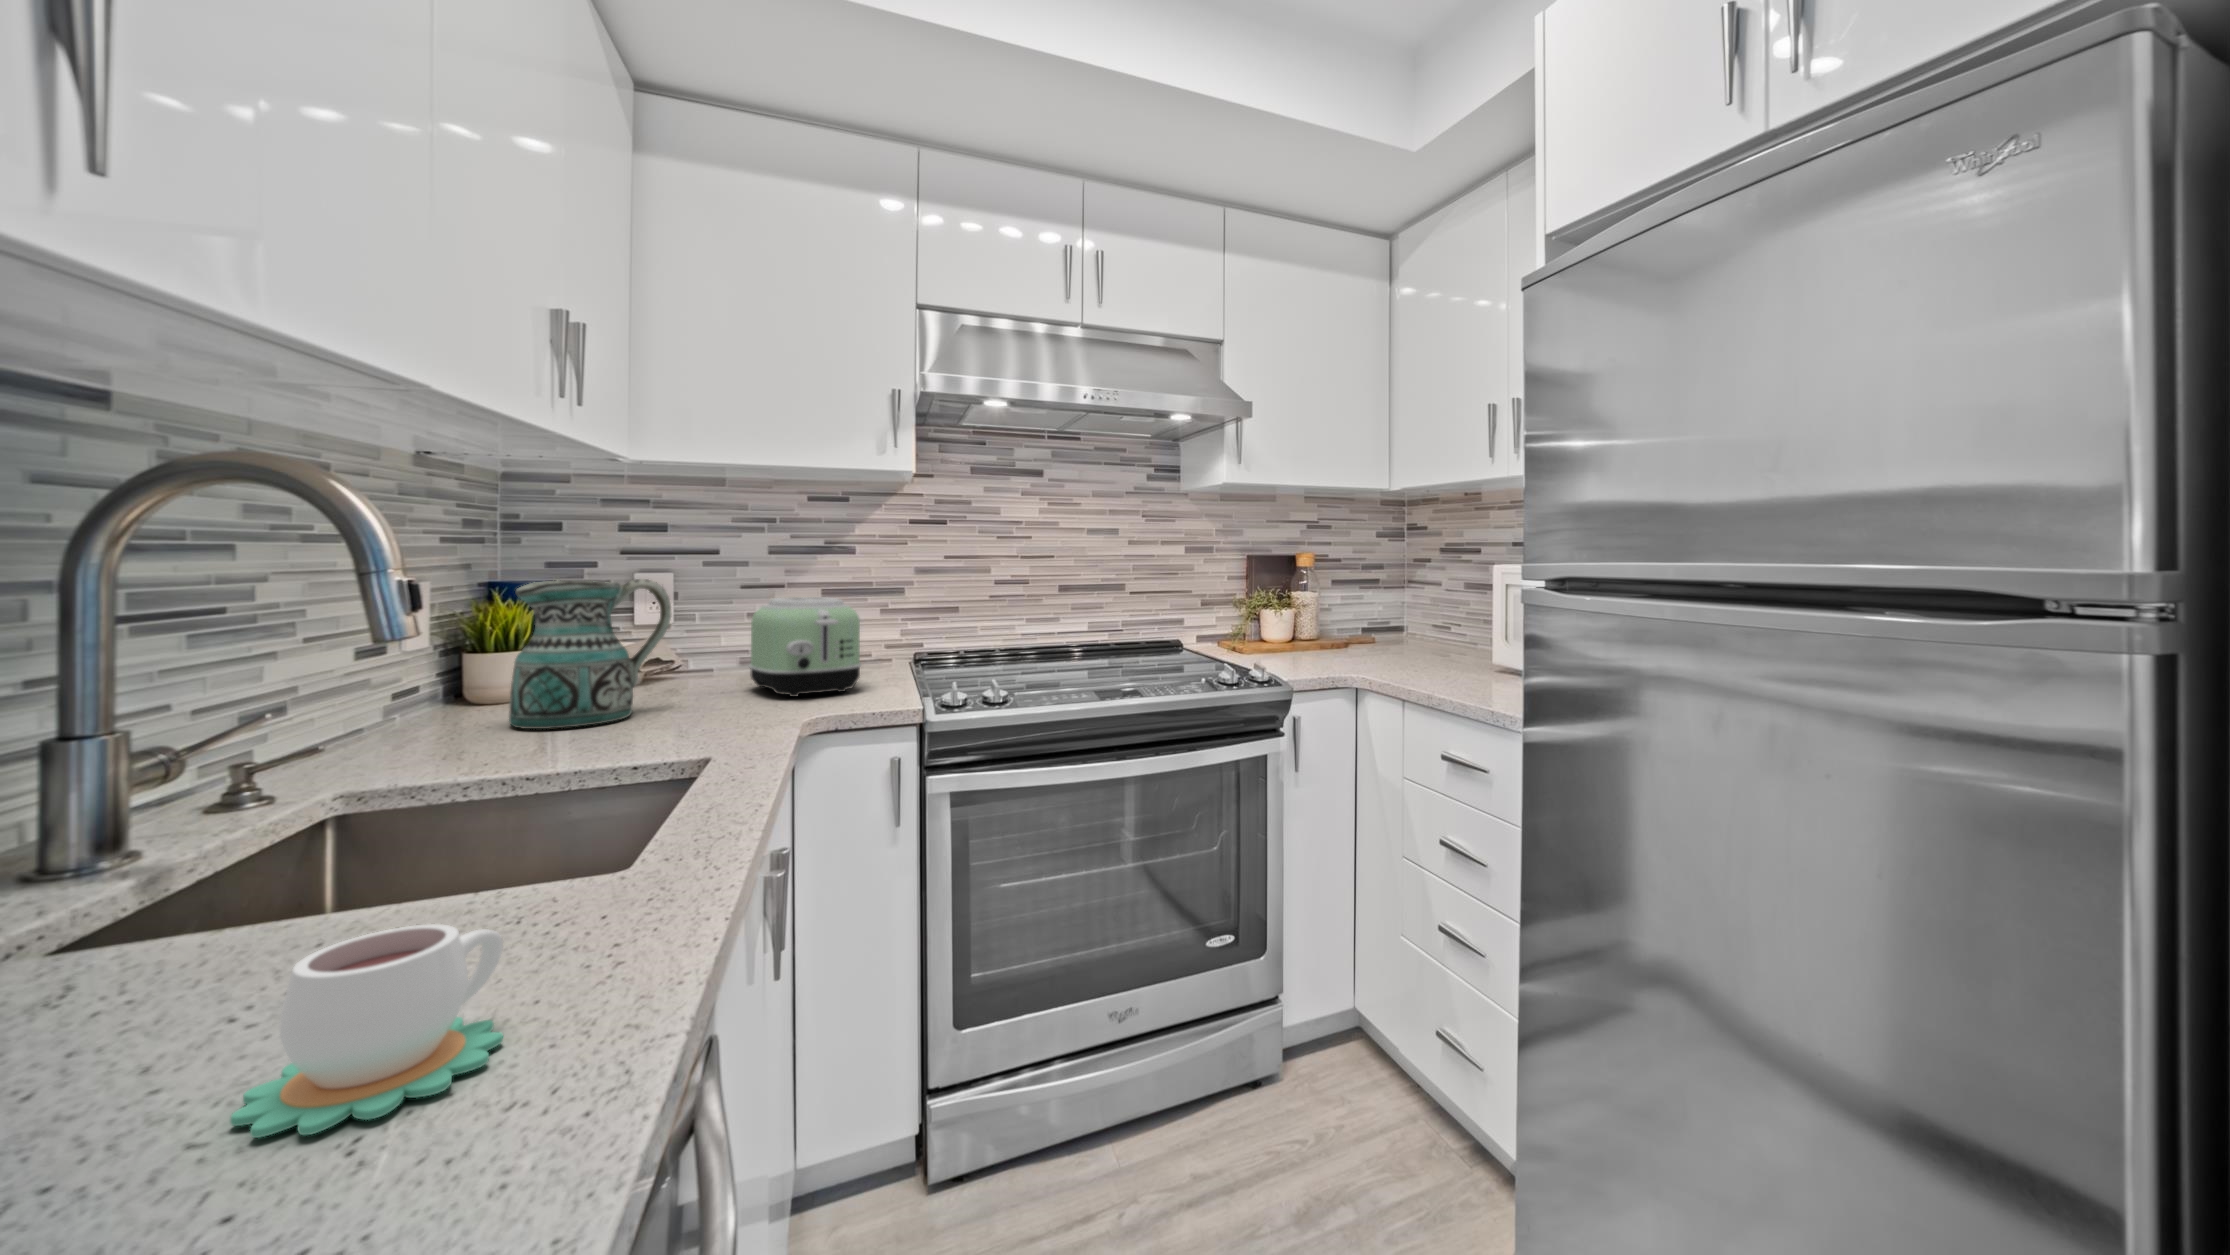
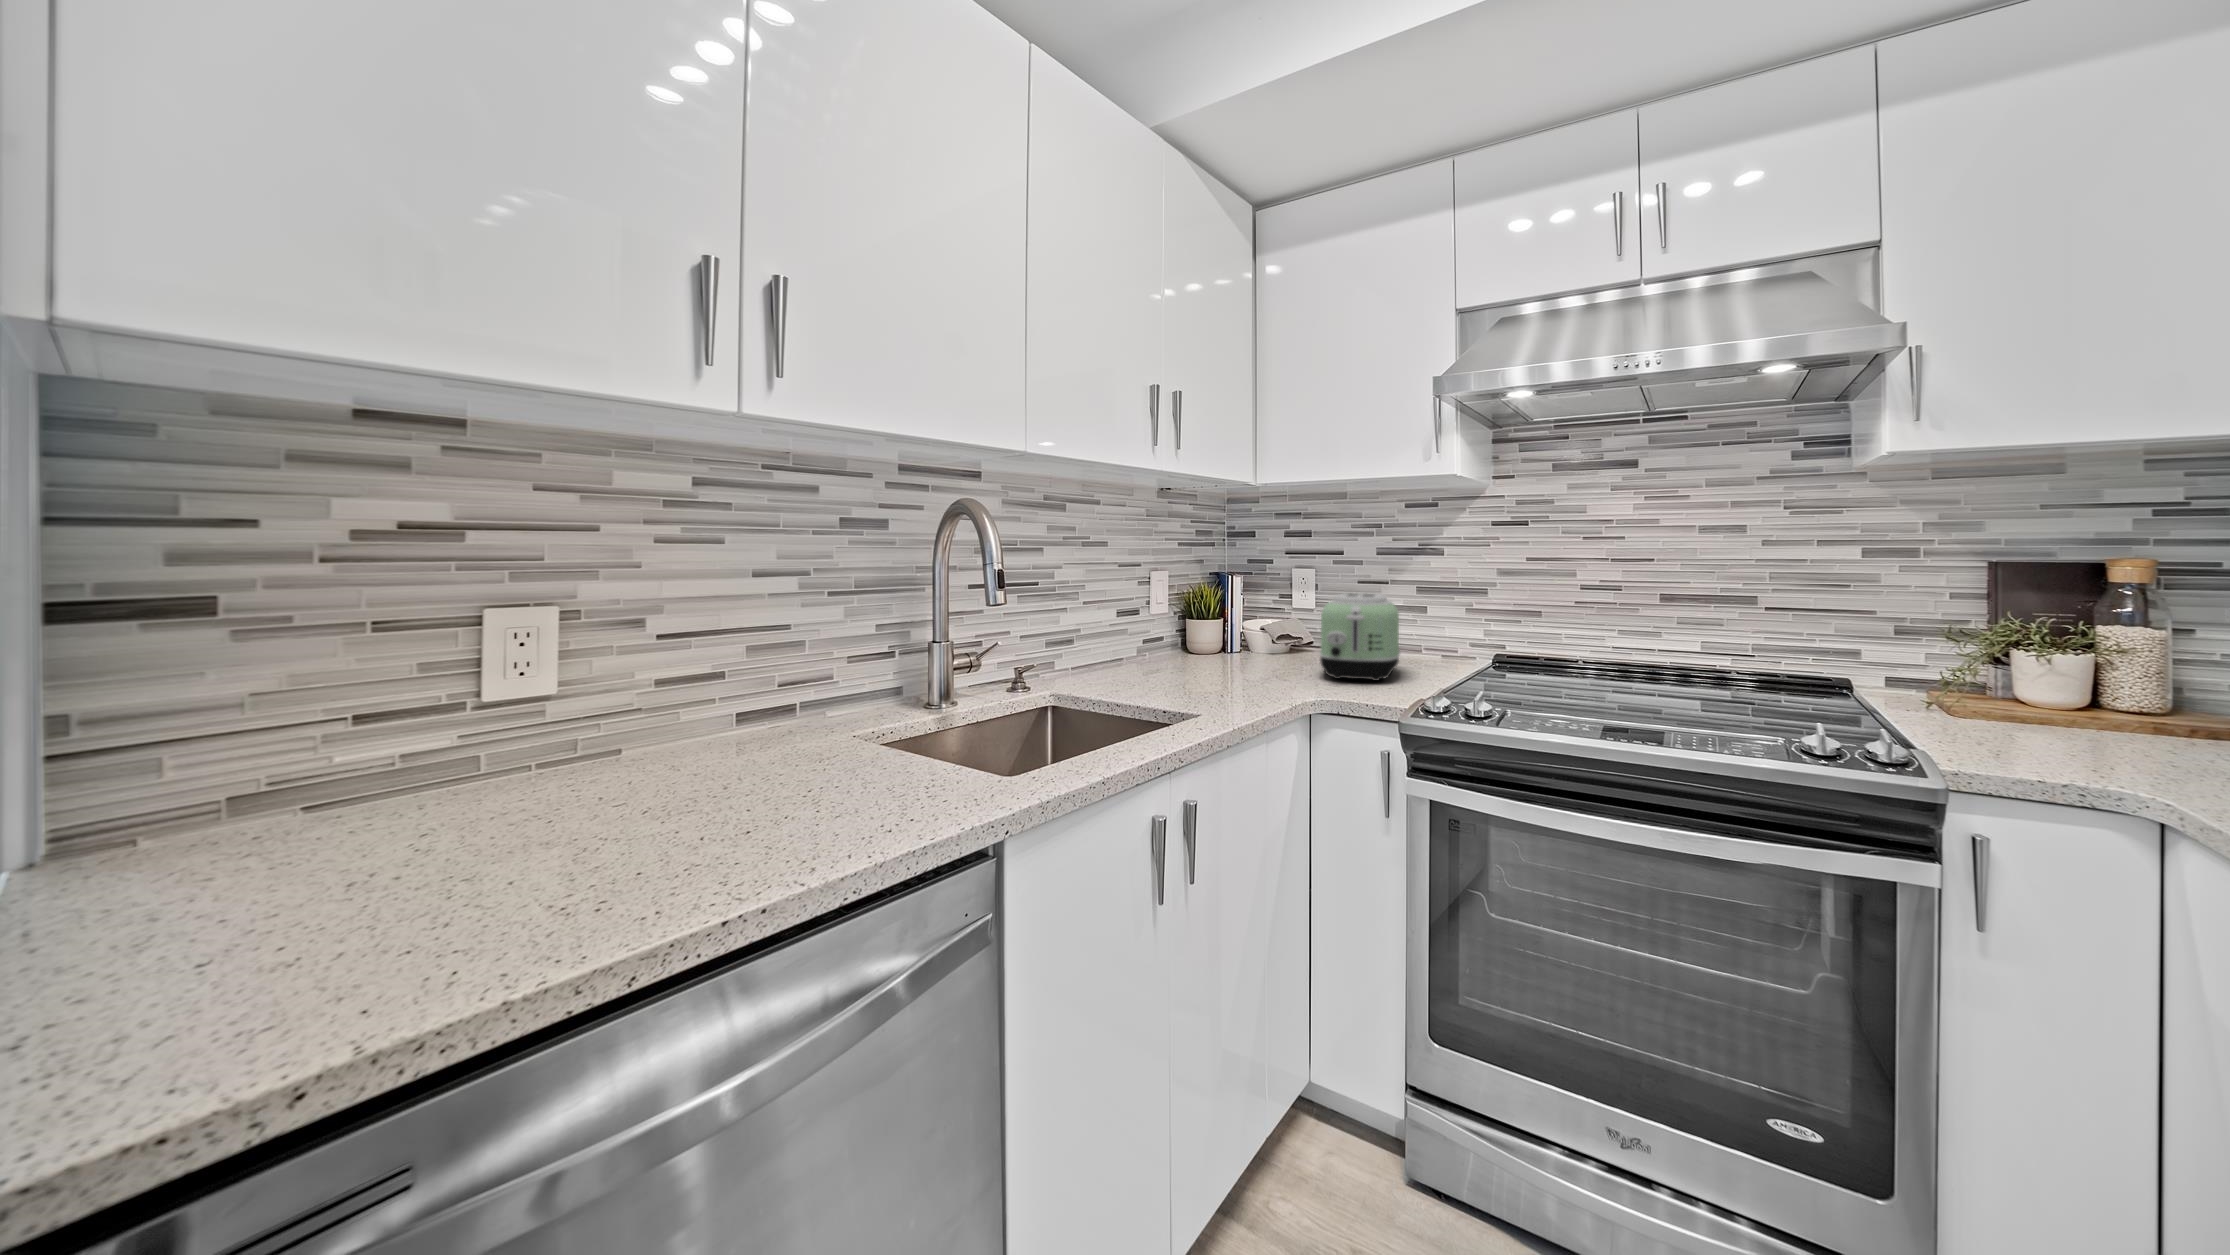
ceramic pitcher: present [509,579,671,729] -> none [1162,575,1255,678]
mug: present [230,924,503,1138] -> none [588,786,731,892]

